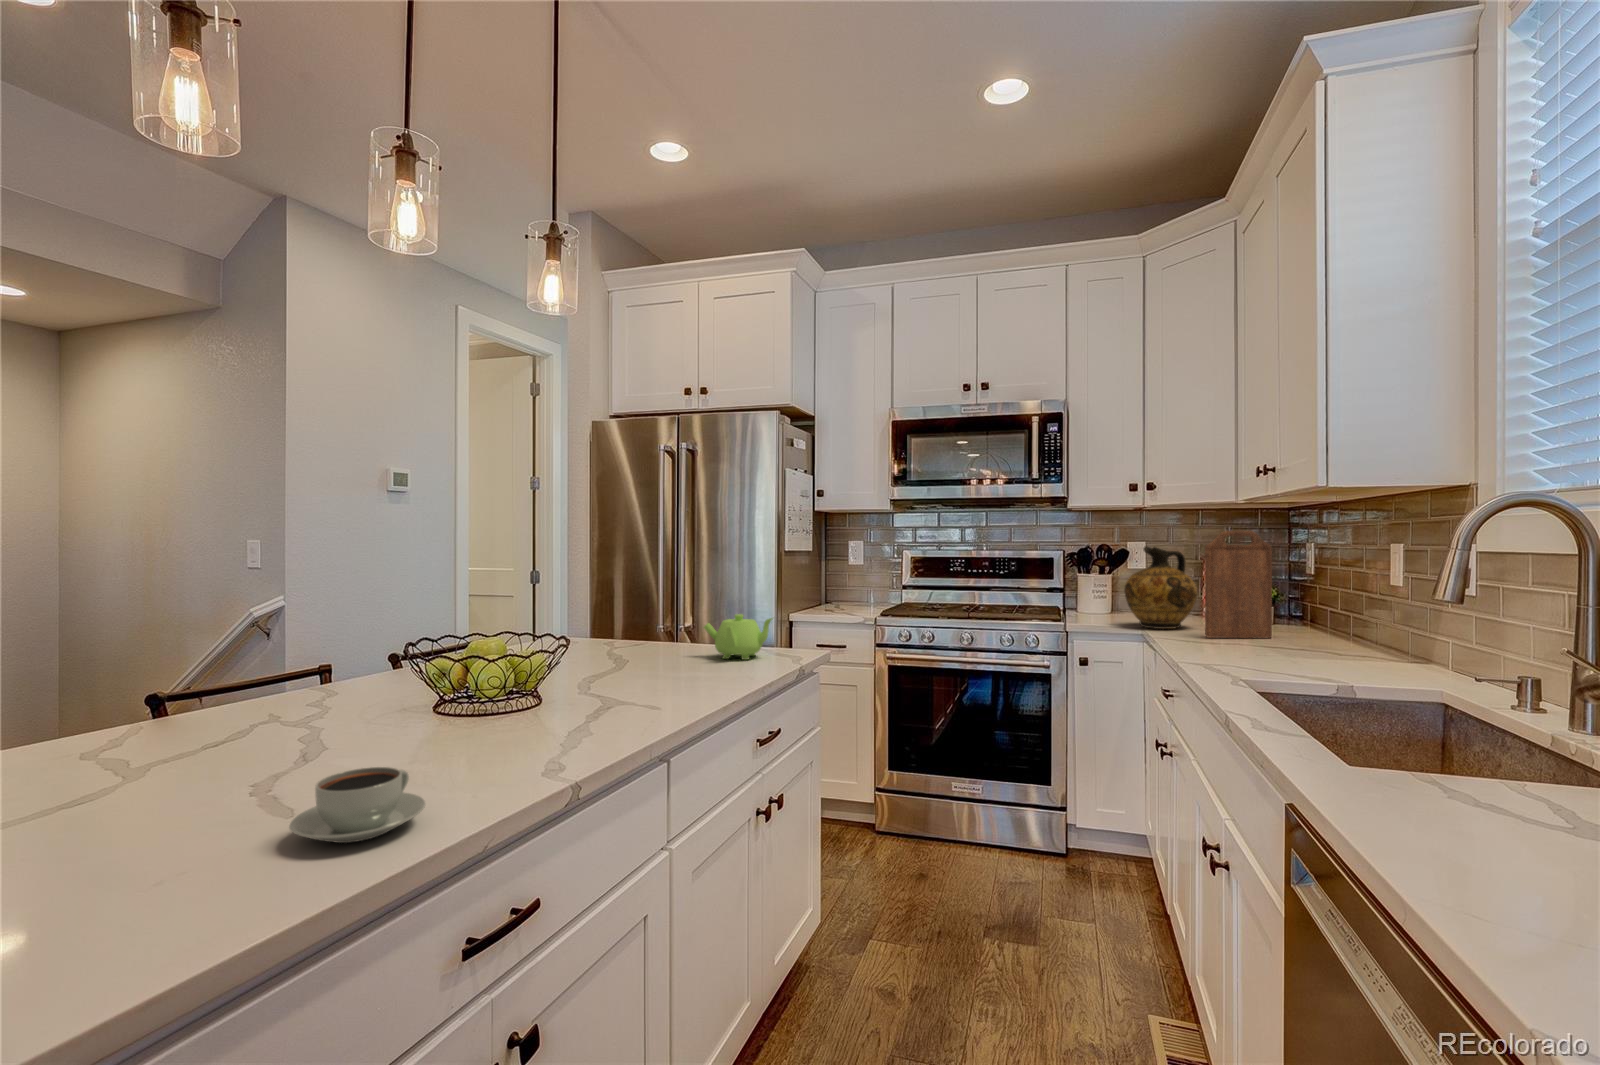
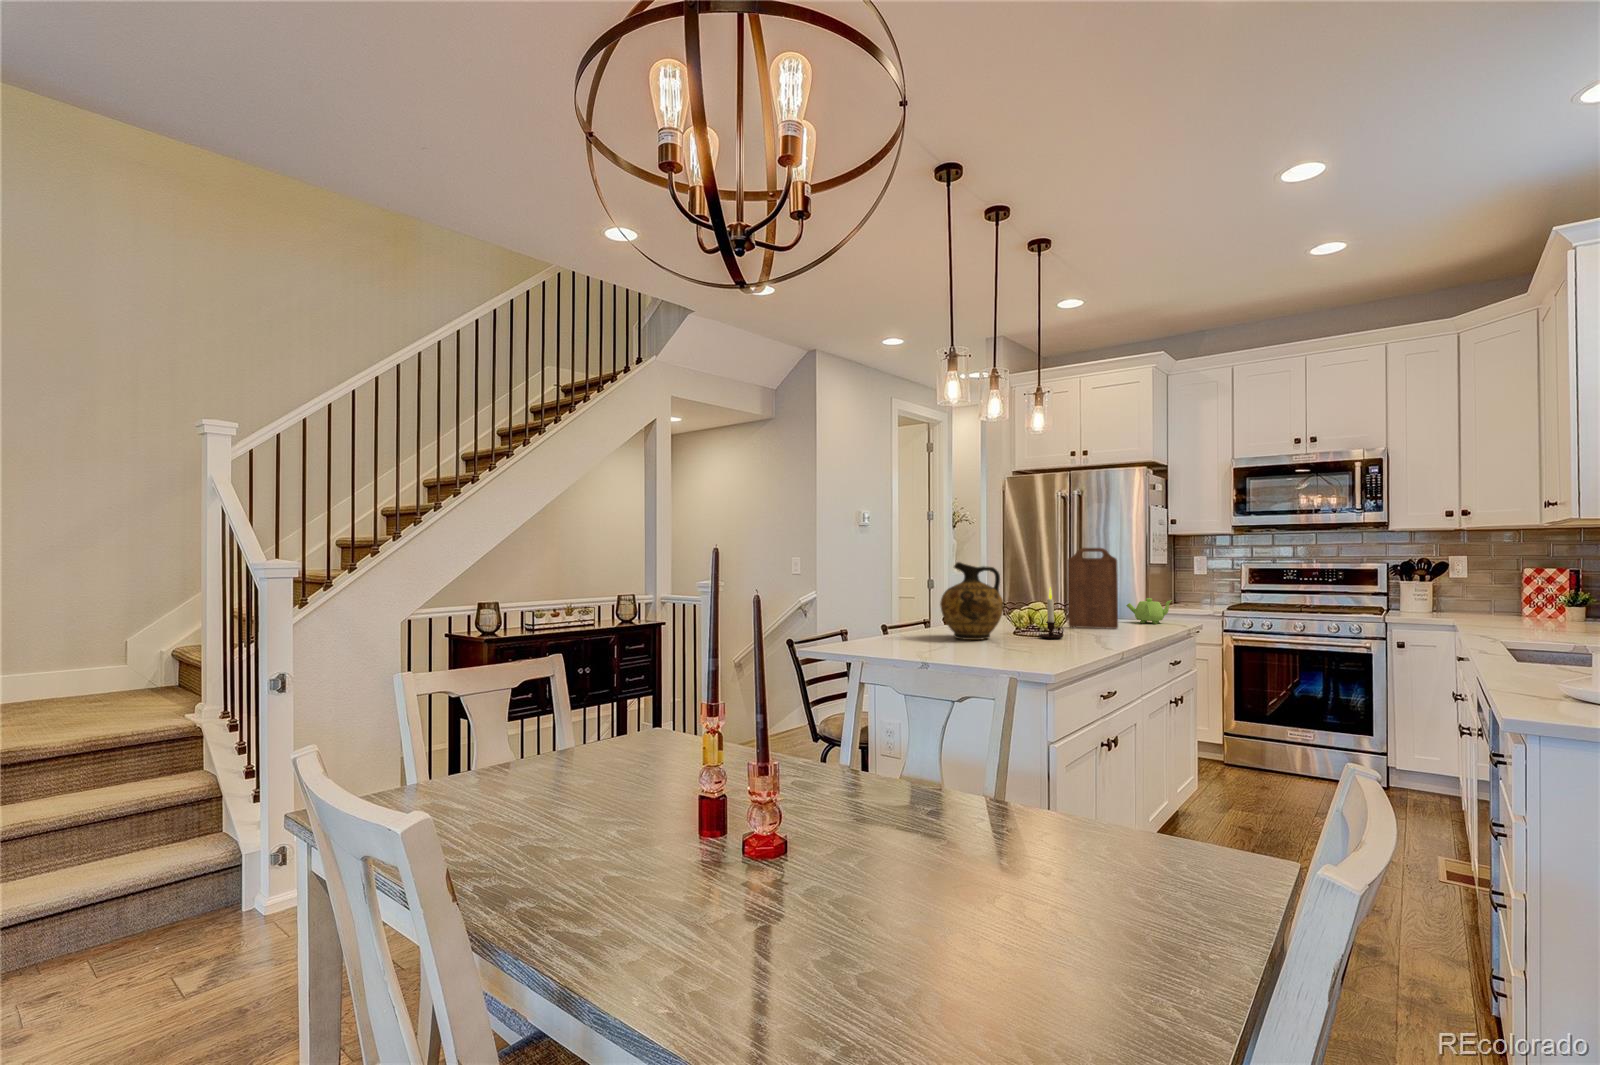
cutting board: present [1205,531,1272,638] -> present [1068,548,1118,629]
ceramic jug: present [1124,546,1197,629] -> present [940,562,1004,640]
candle: none [427,612,498,736] -> present [1039,587,1064,639]
coffee cup: present [289,767,425,843] -> none [1052,634,1093,654]

